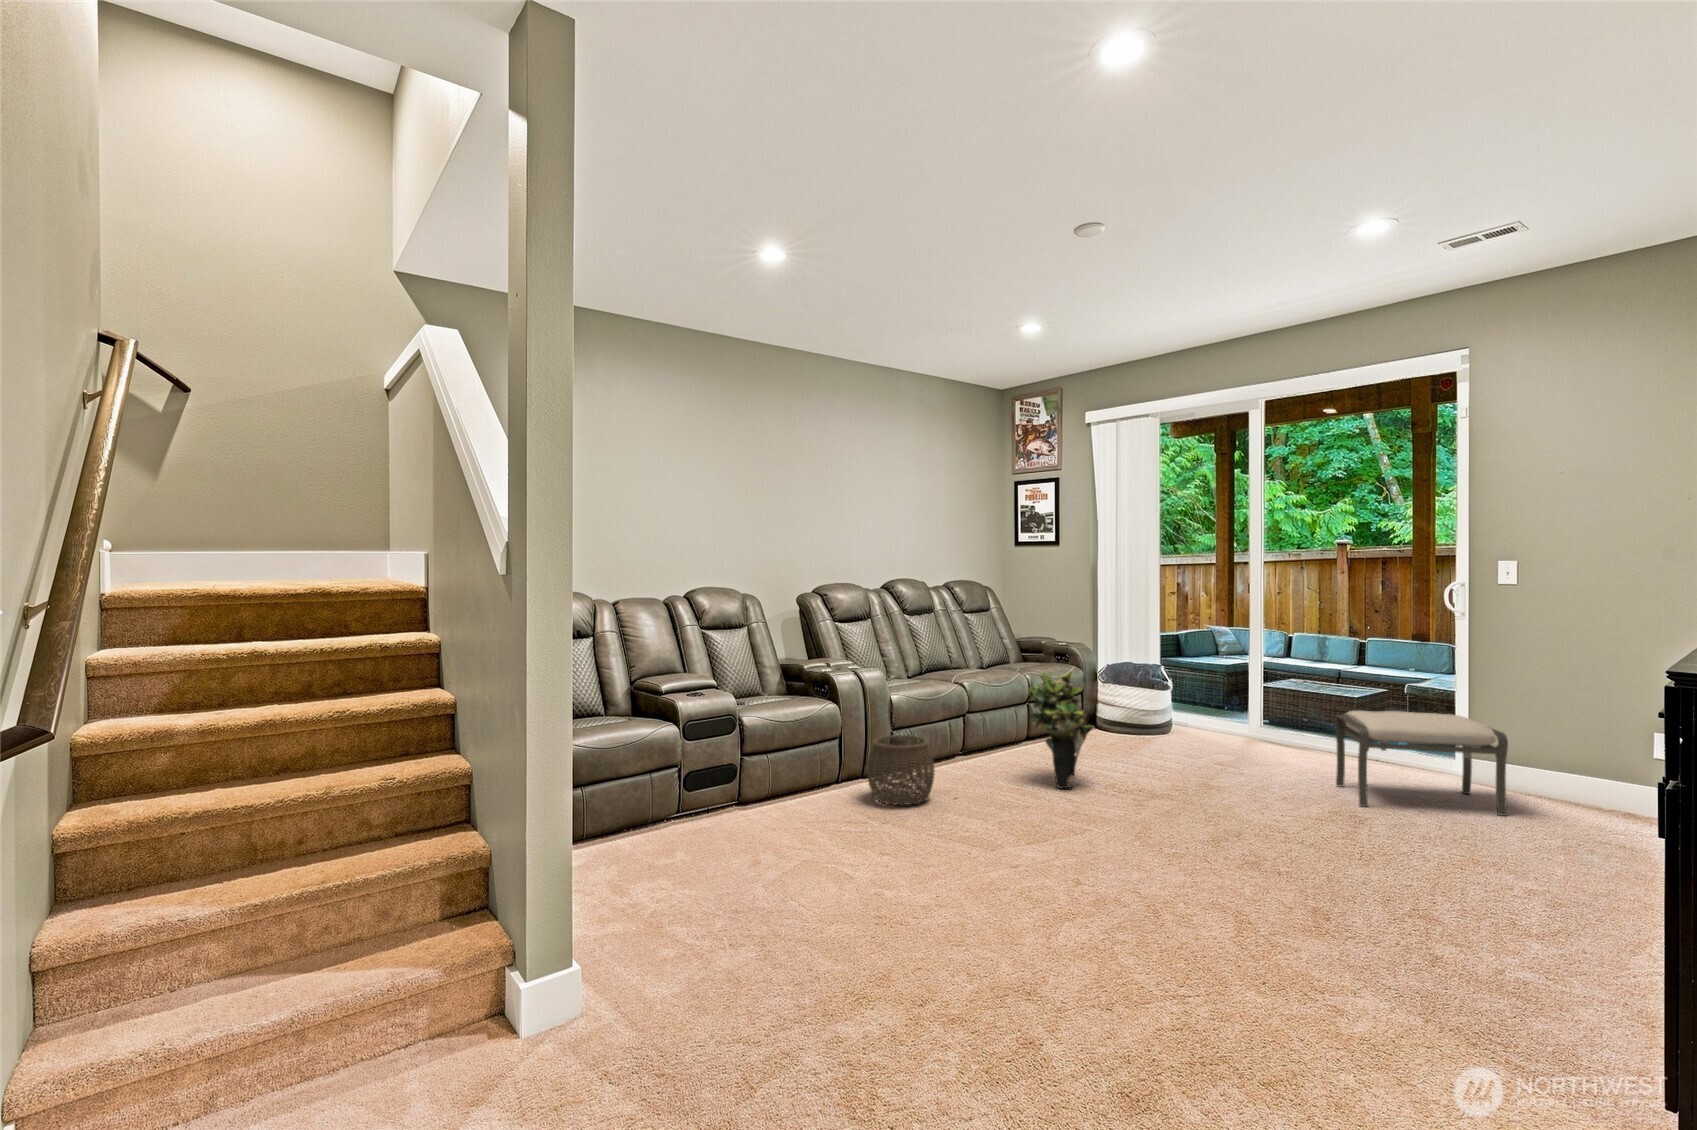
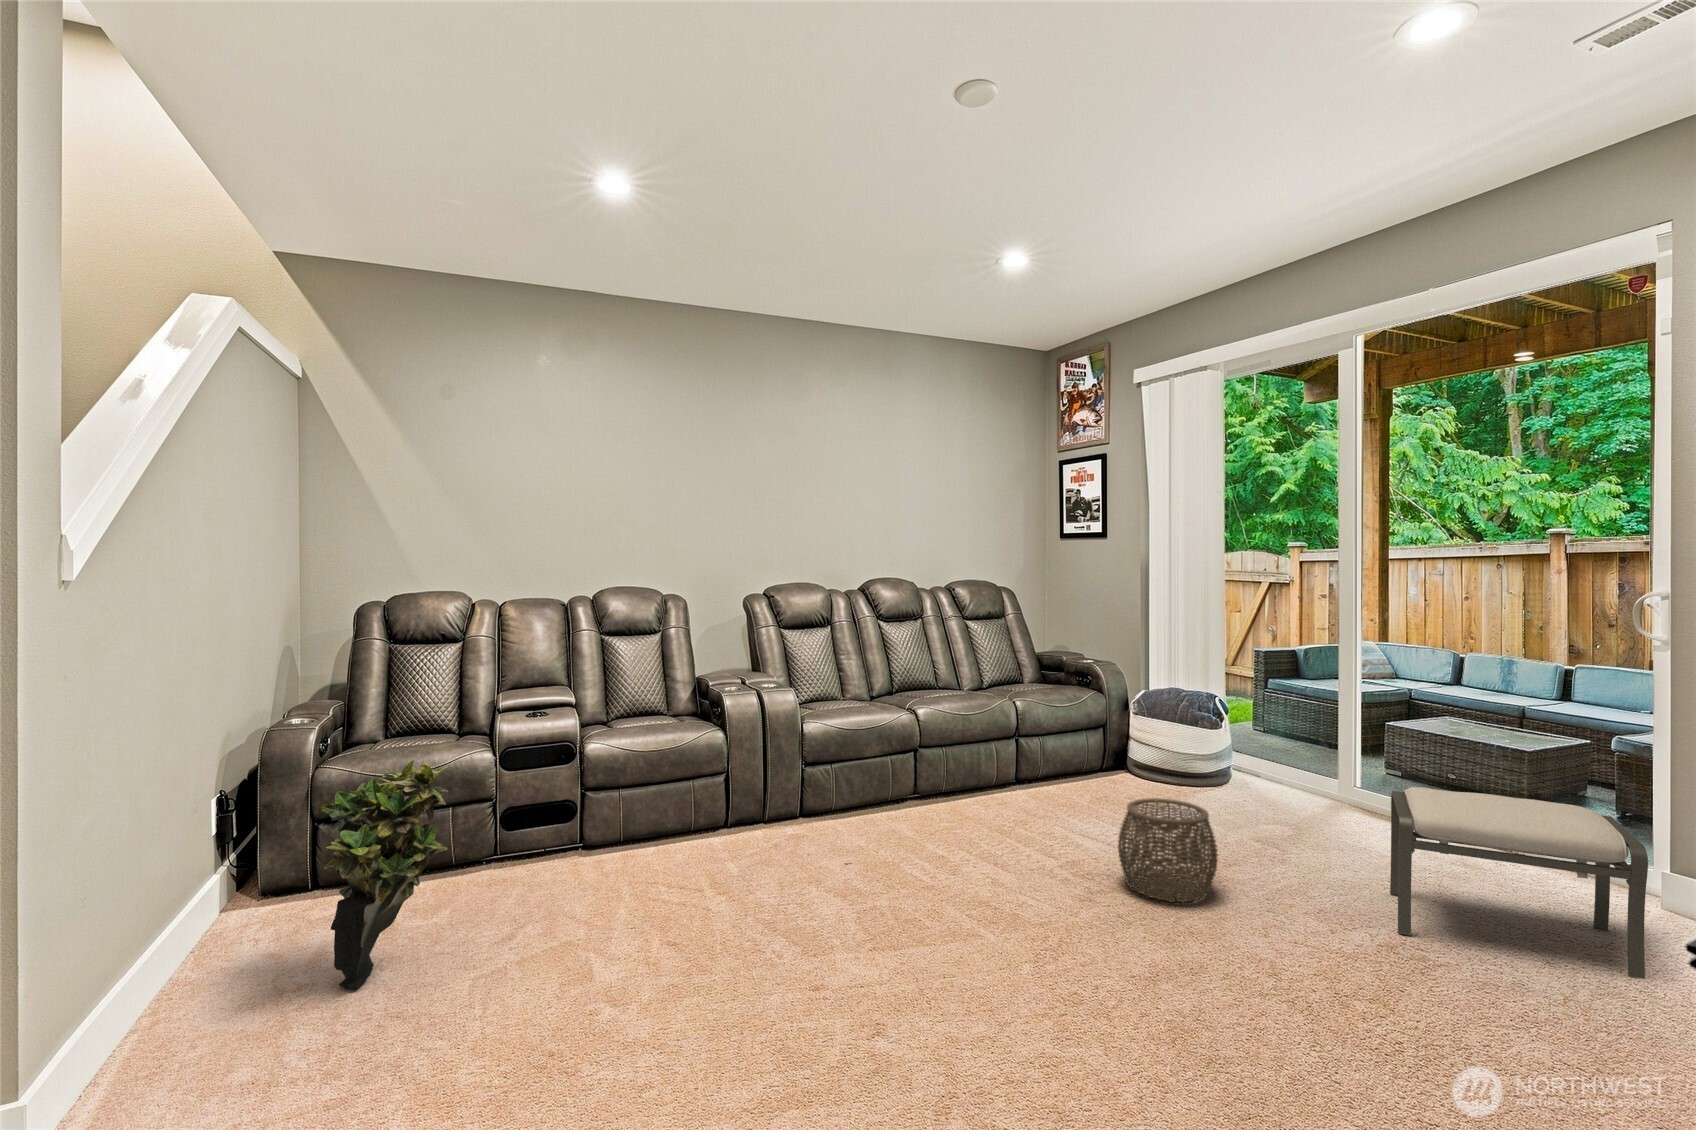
potted plant: present [1027,672,1093,789] -> present [321,760,448,989]
woven basket: present [867,735,935,805] -> present [1118,798,1218,902]

